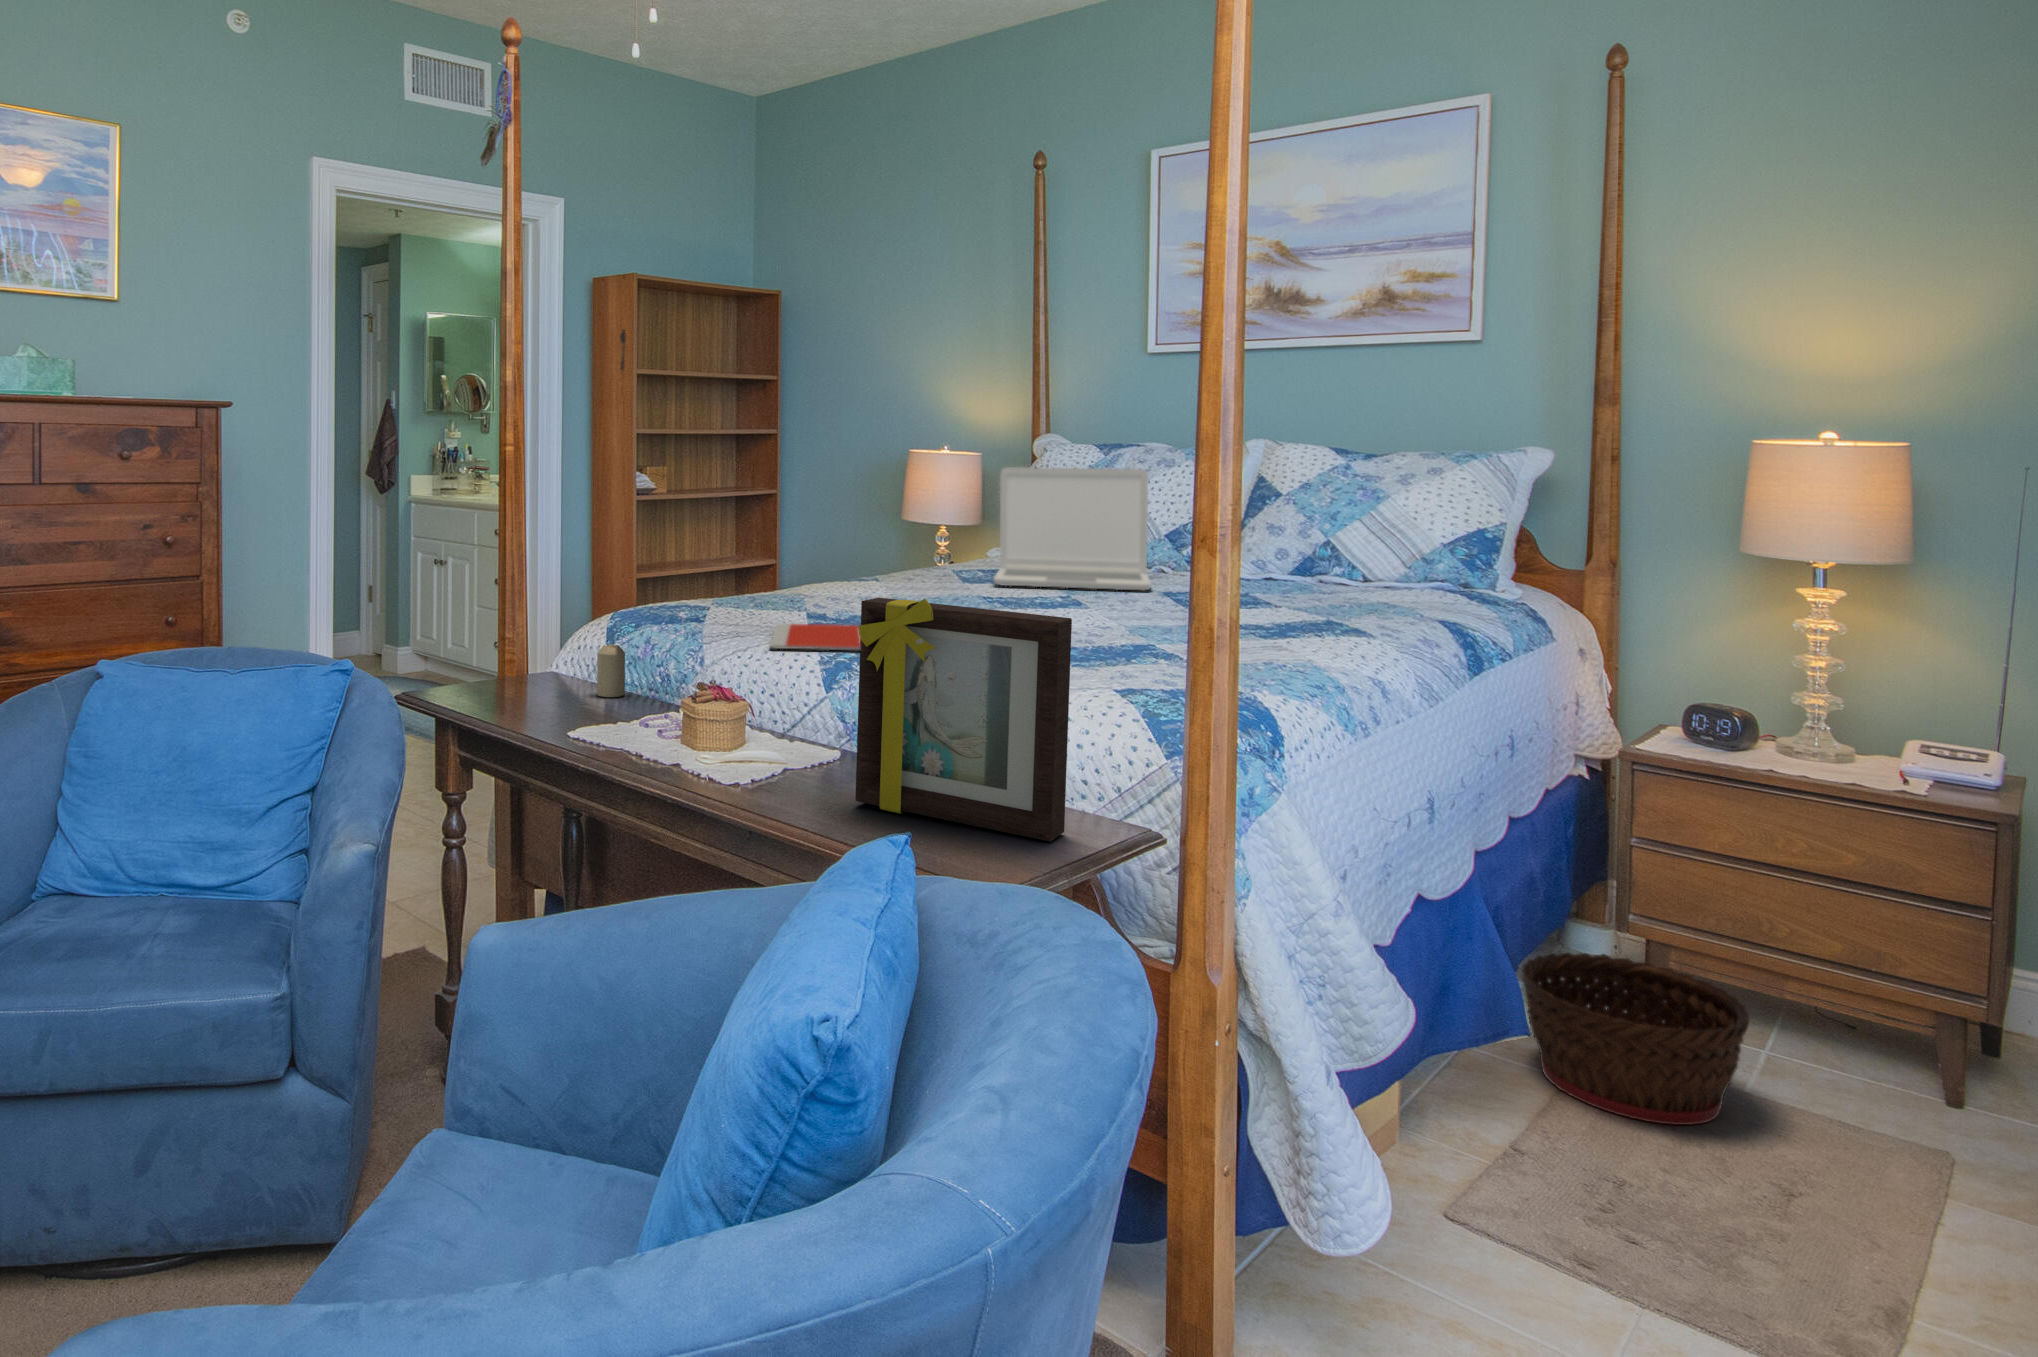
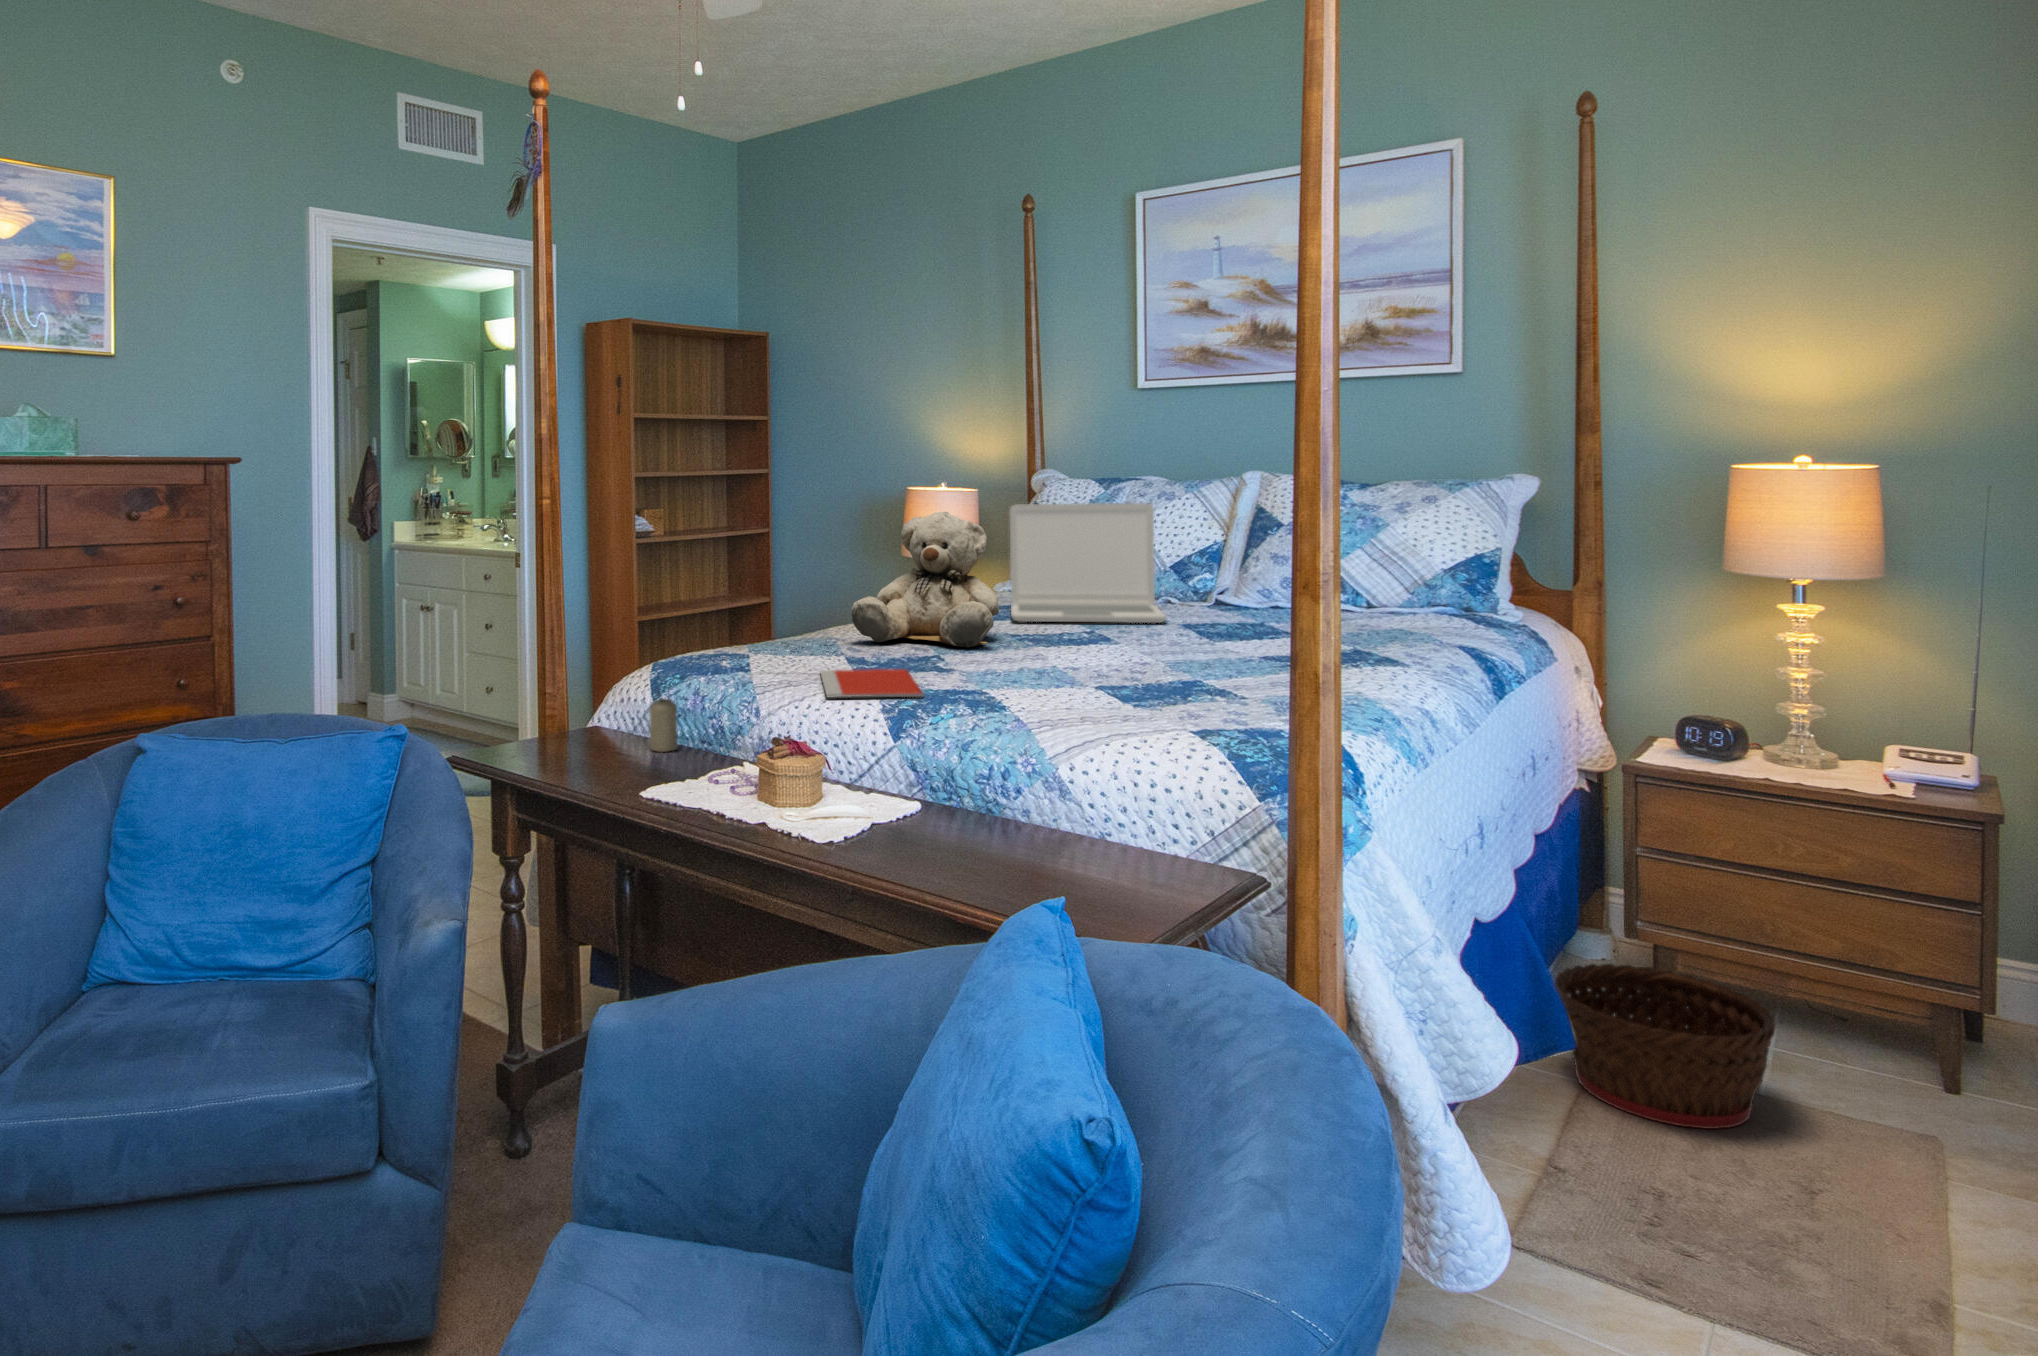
teddy bear: none [822,471,973,607] -> present [851,512,999,647]
picture frame: present [855,598,1072,841] -> none [959,651,1178,892]

